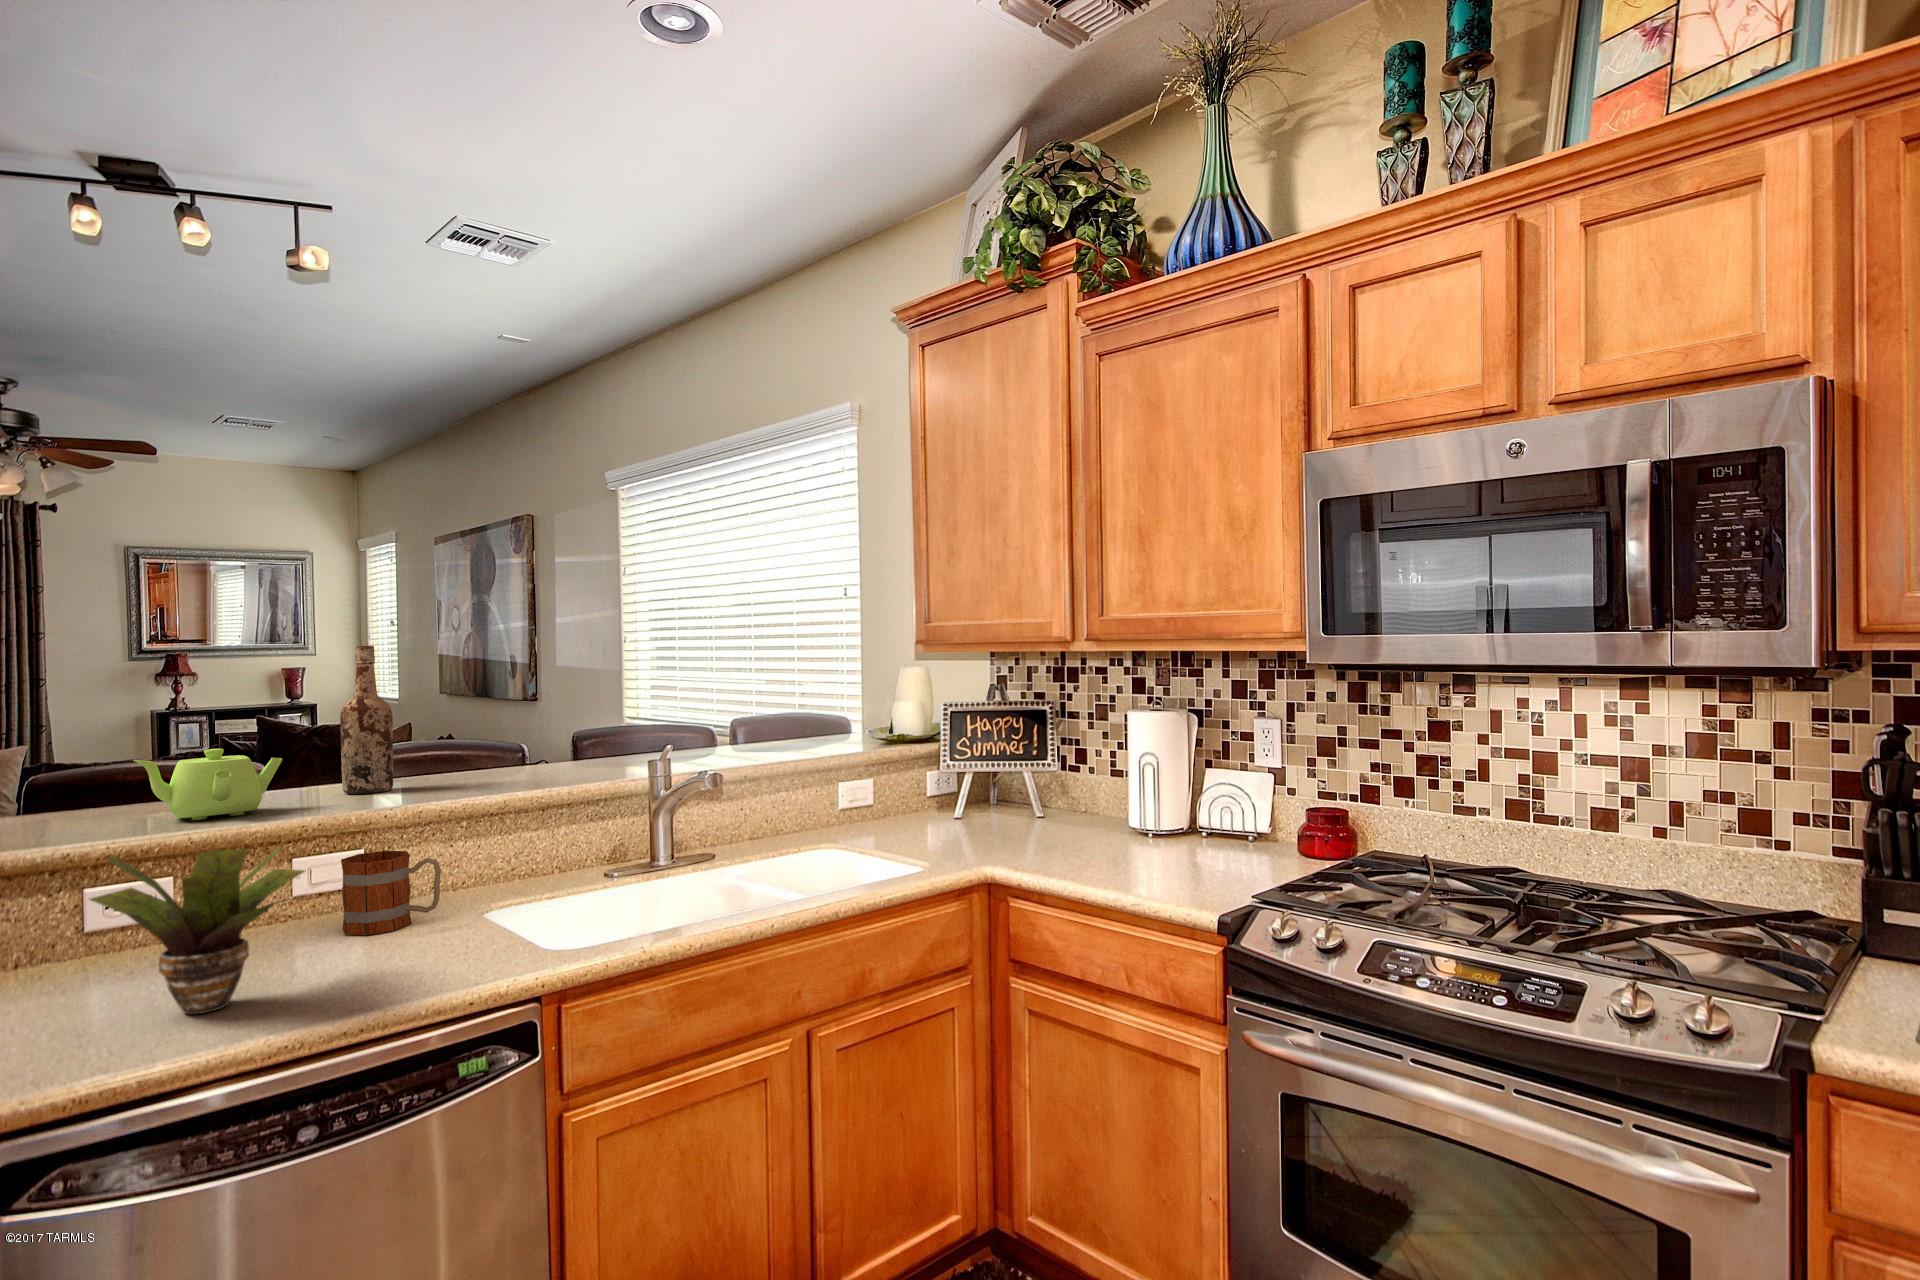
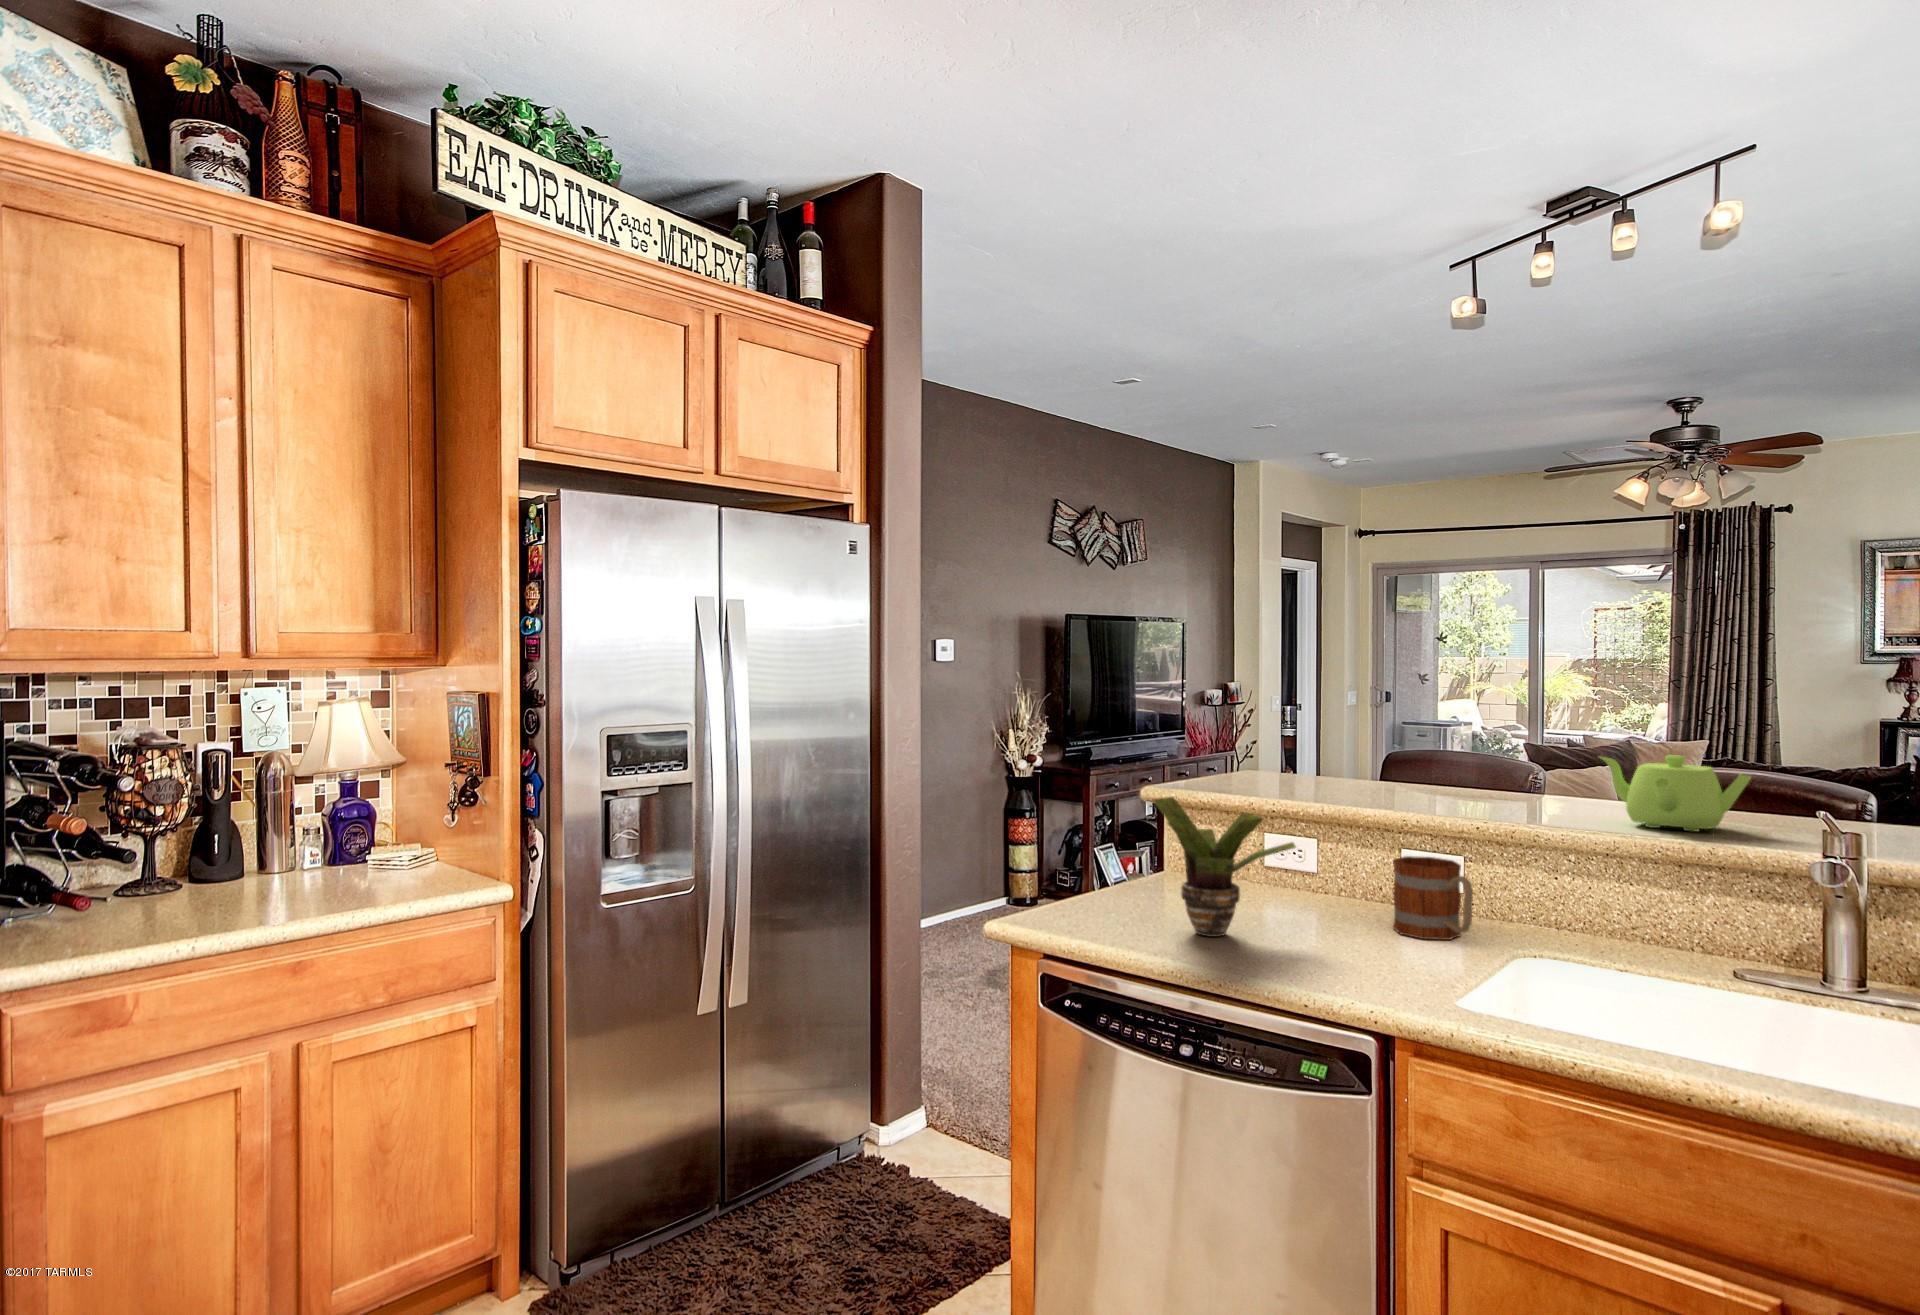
wine bottle: present [340,646,393,794] -> none [1527,650,1582,809]
teapot: present [133,749,282,820] -> present [1600,755,1751,832]

